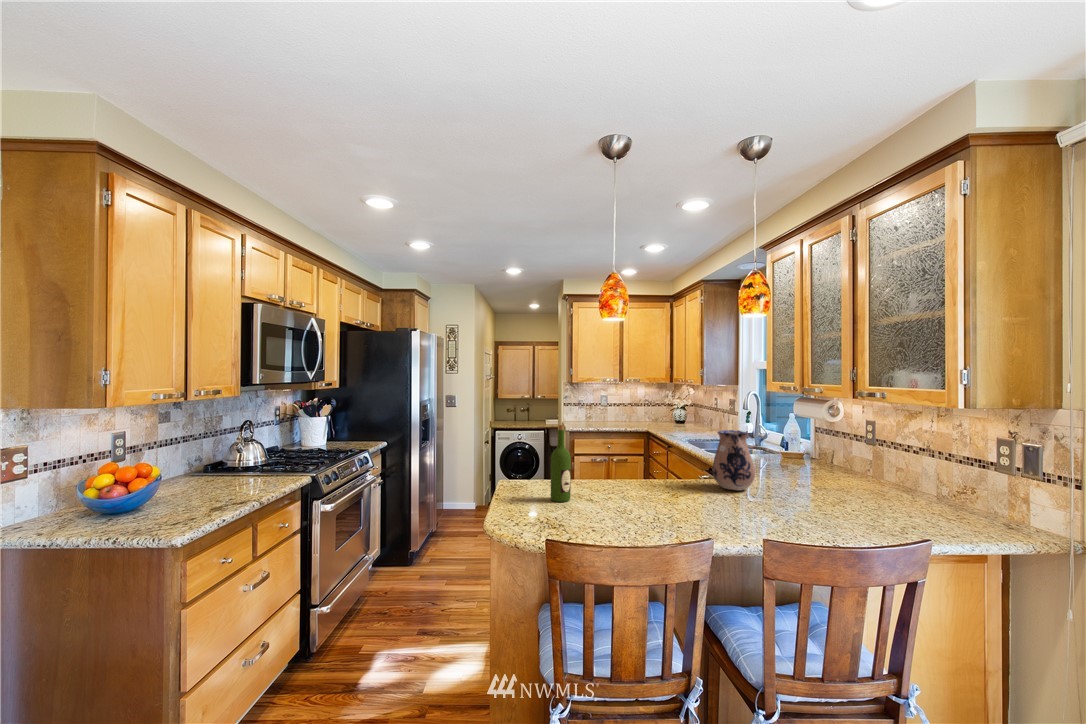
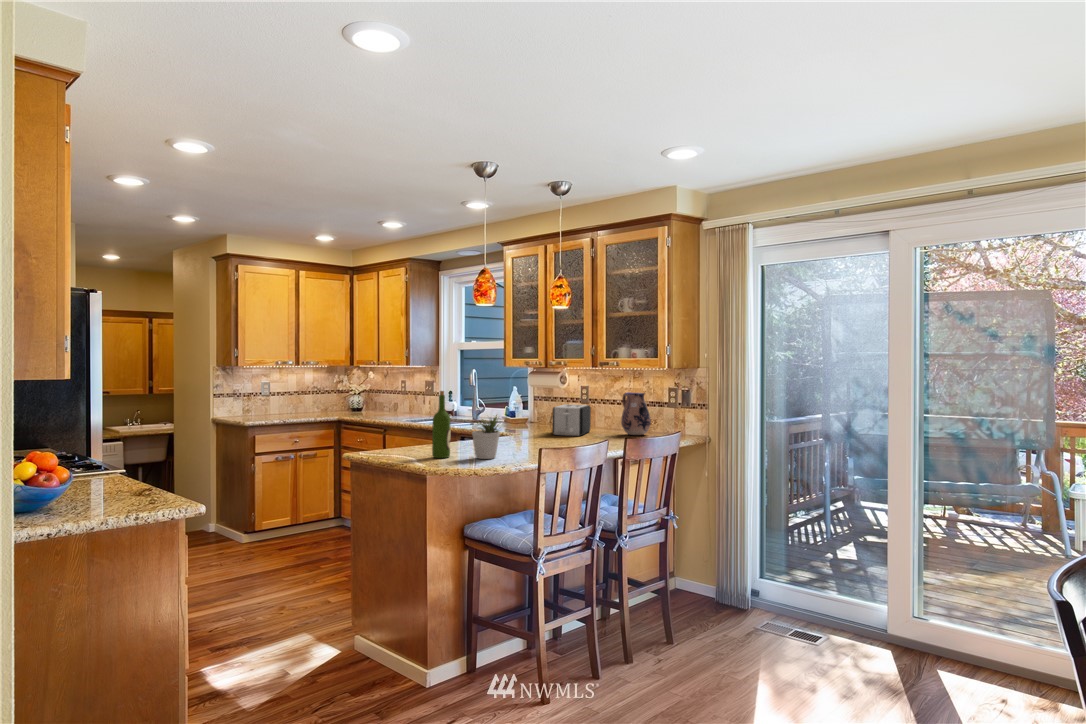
ceramic pitcher: present [712,430,755,491] -> present [621,392,651,435]
toaster: none [783,445,858,494] -> present [552,404,591,436]
potted plant: none [576,459,611,515] -> present [472,415,500,459]

